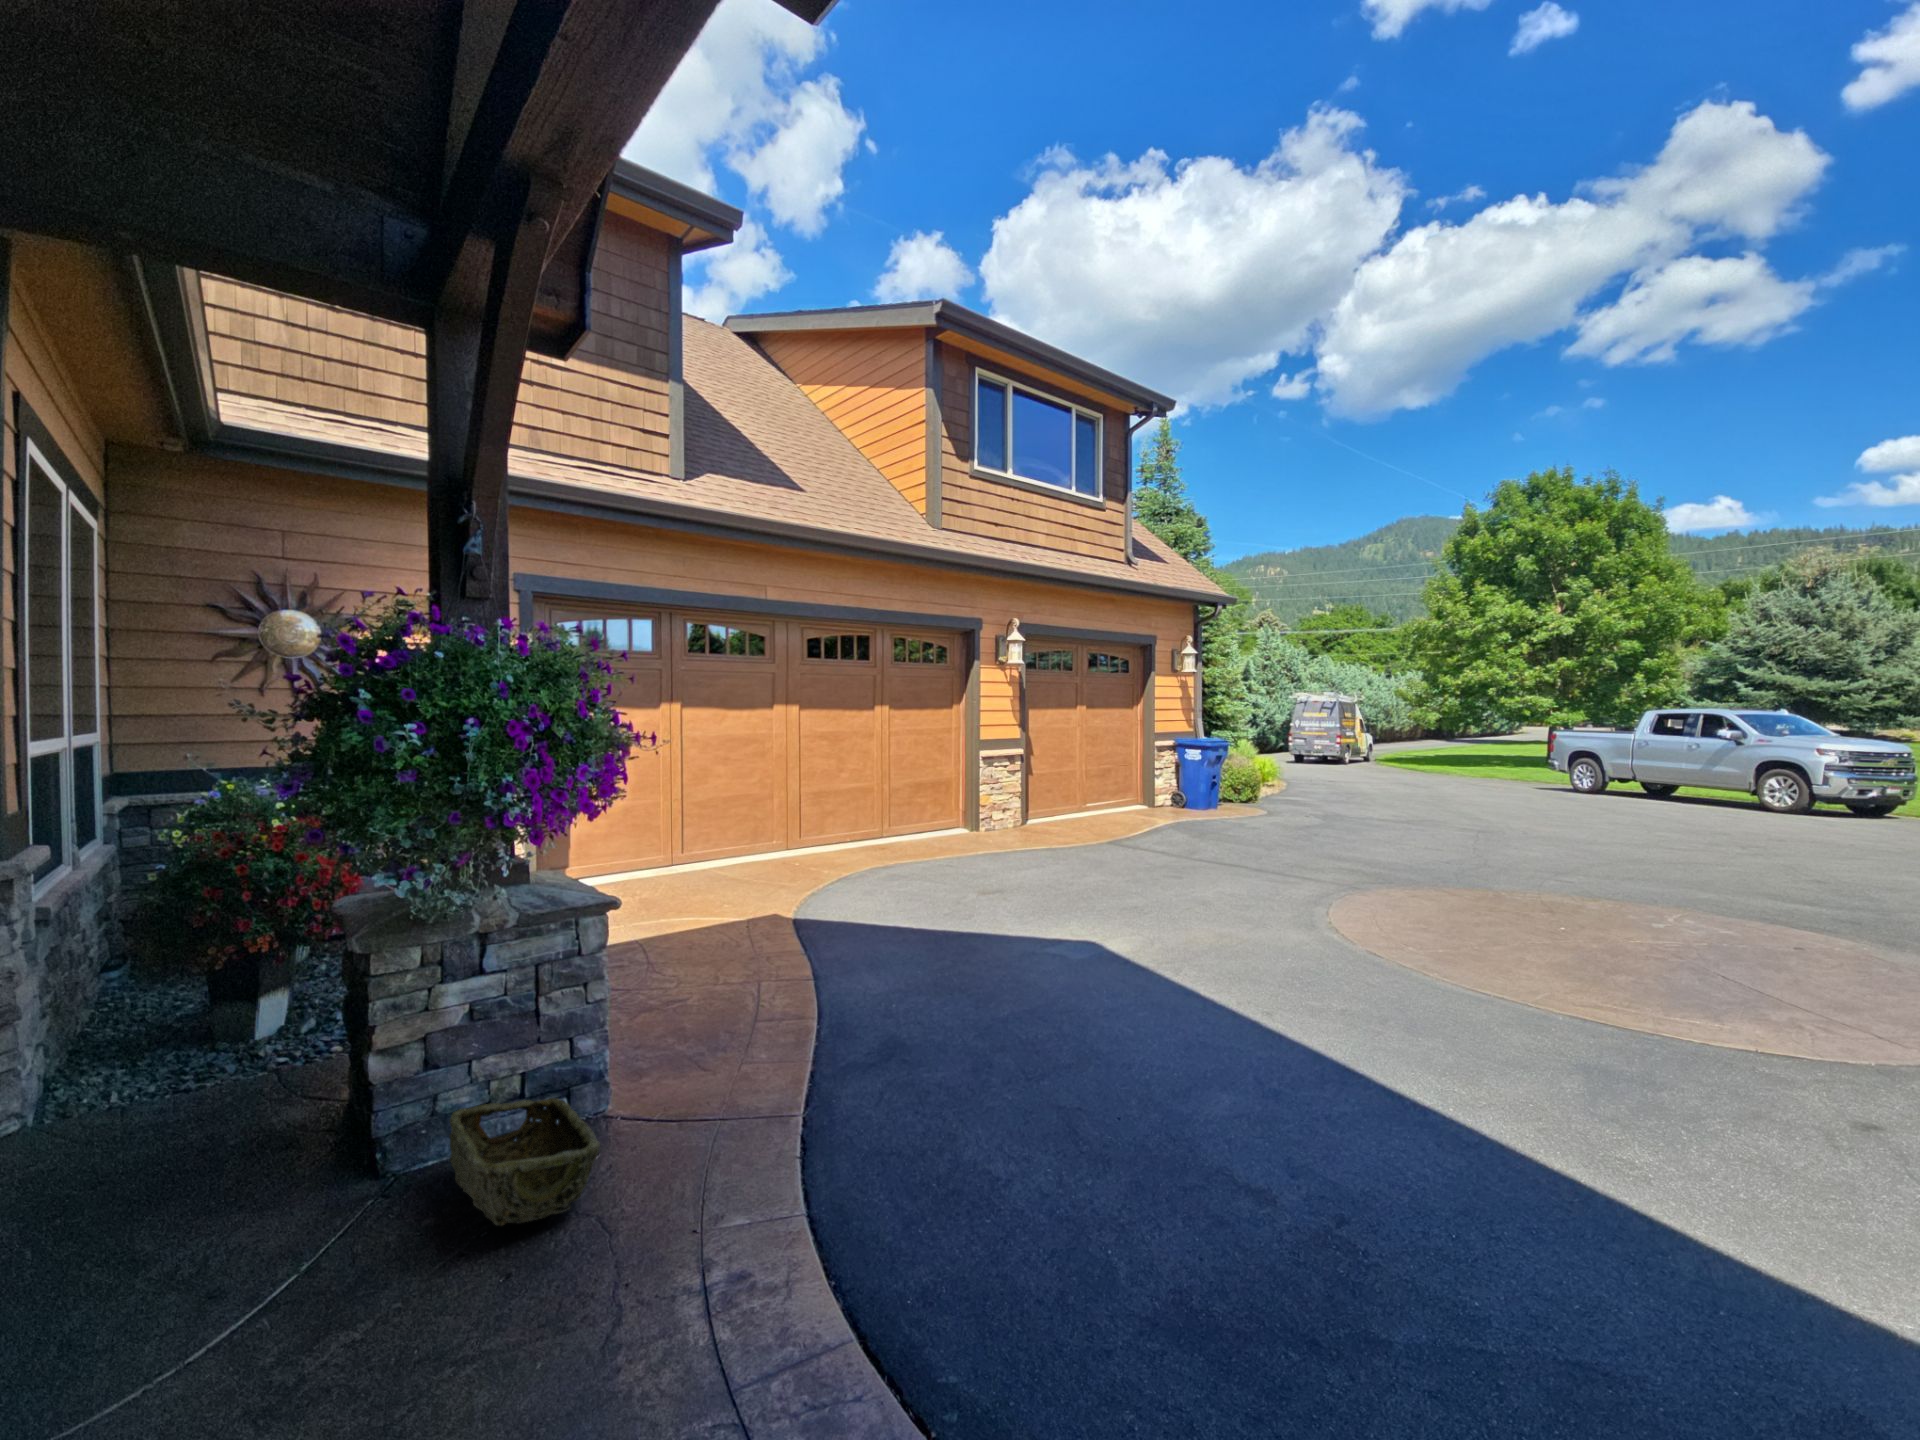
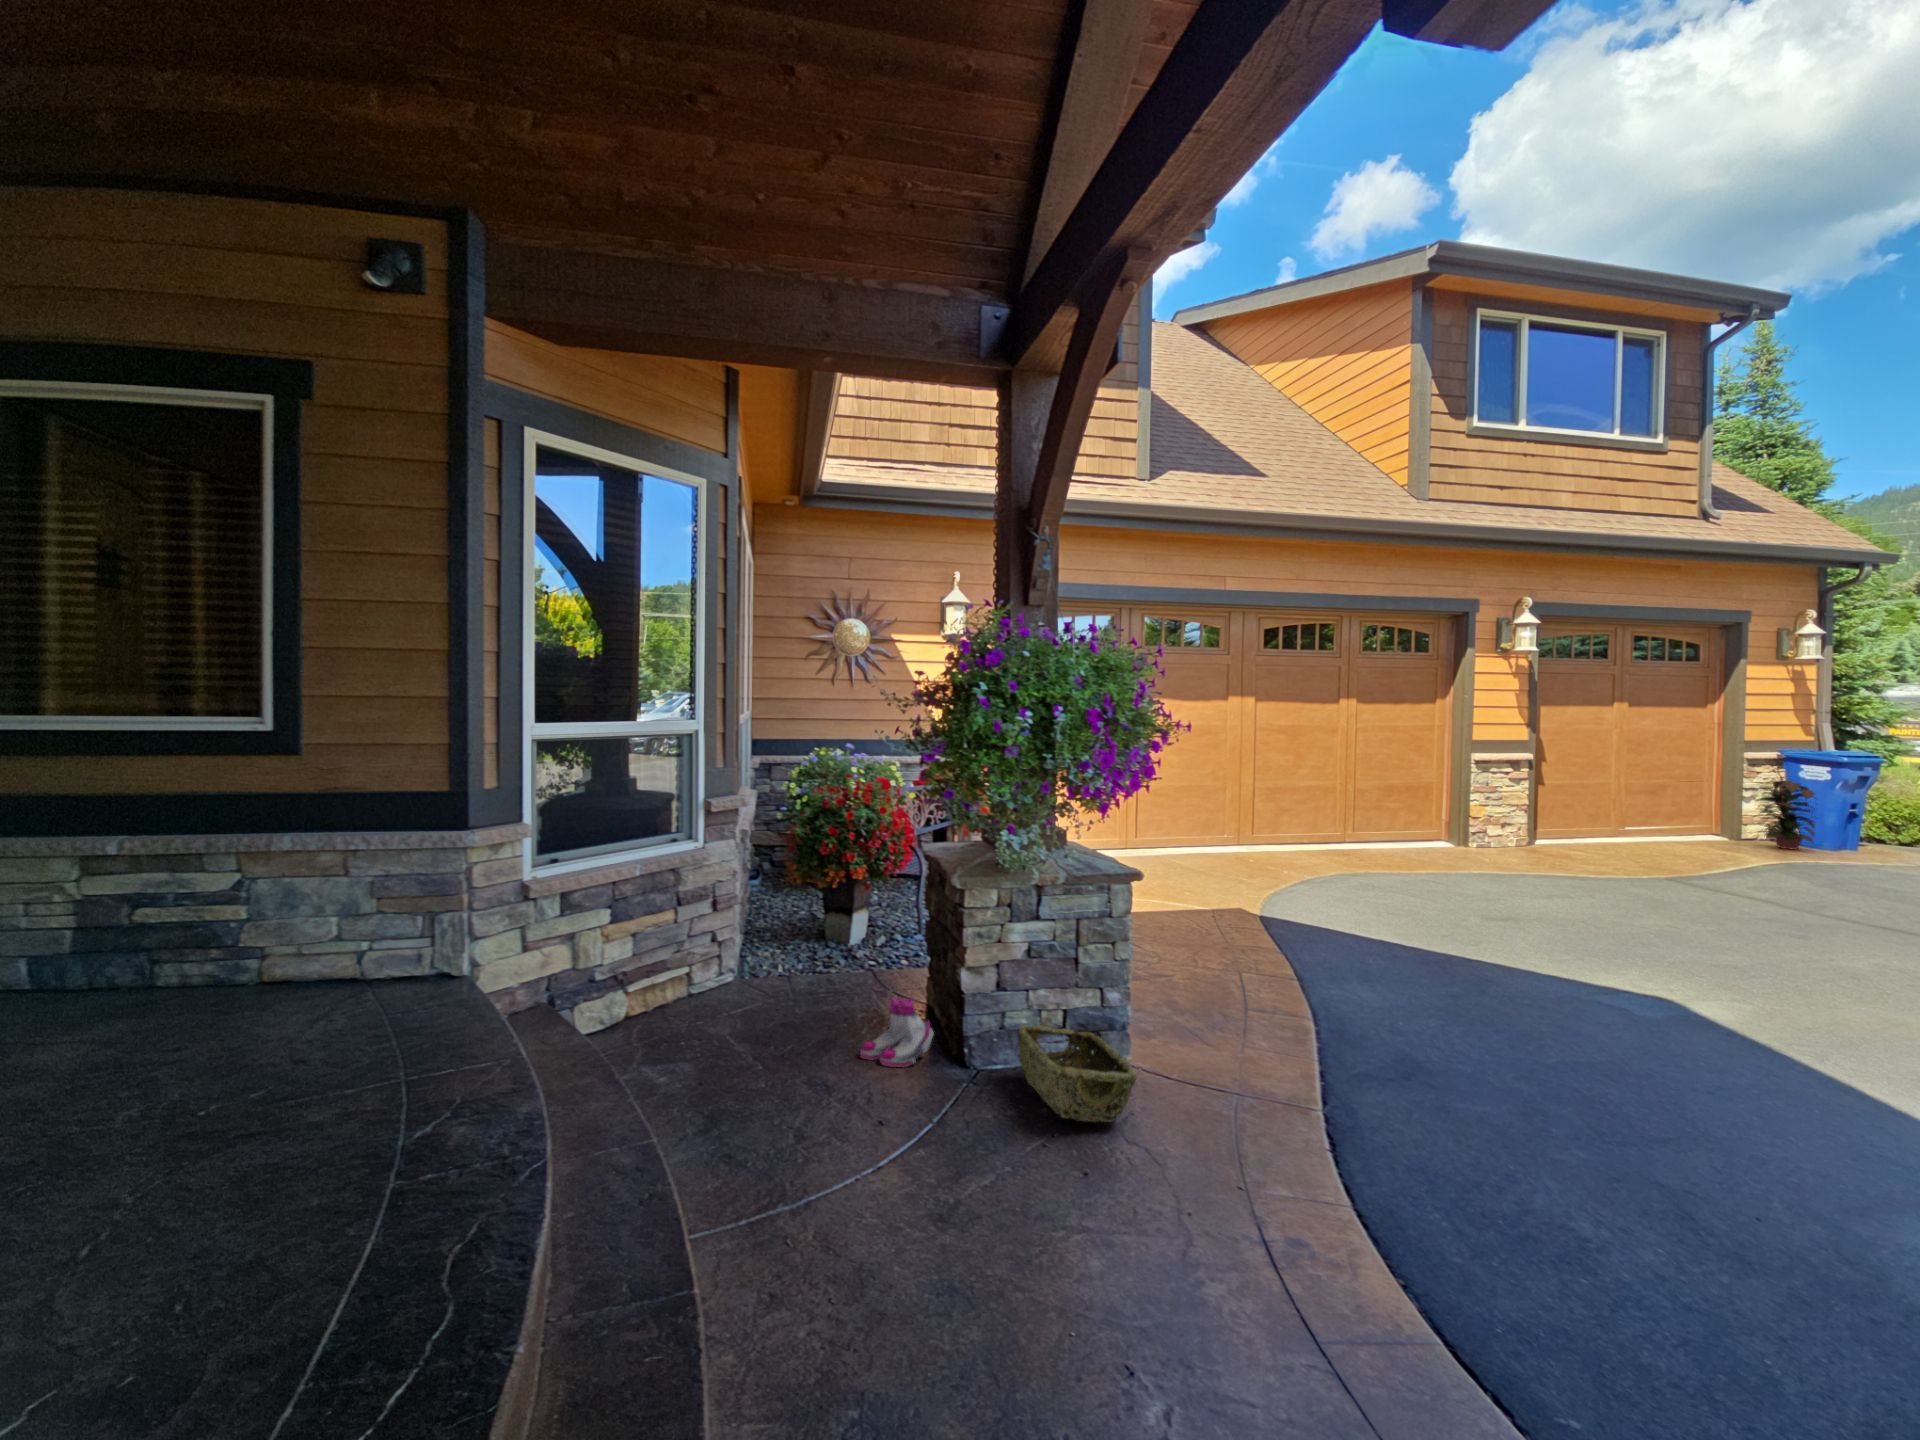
decorative plant: none [1163,760,1200,811] -> present [1758,781,1815,850]
boots: none [201,1105,331,1209] -> present [860,998,934,1067]

